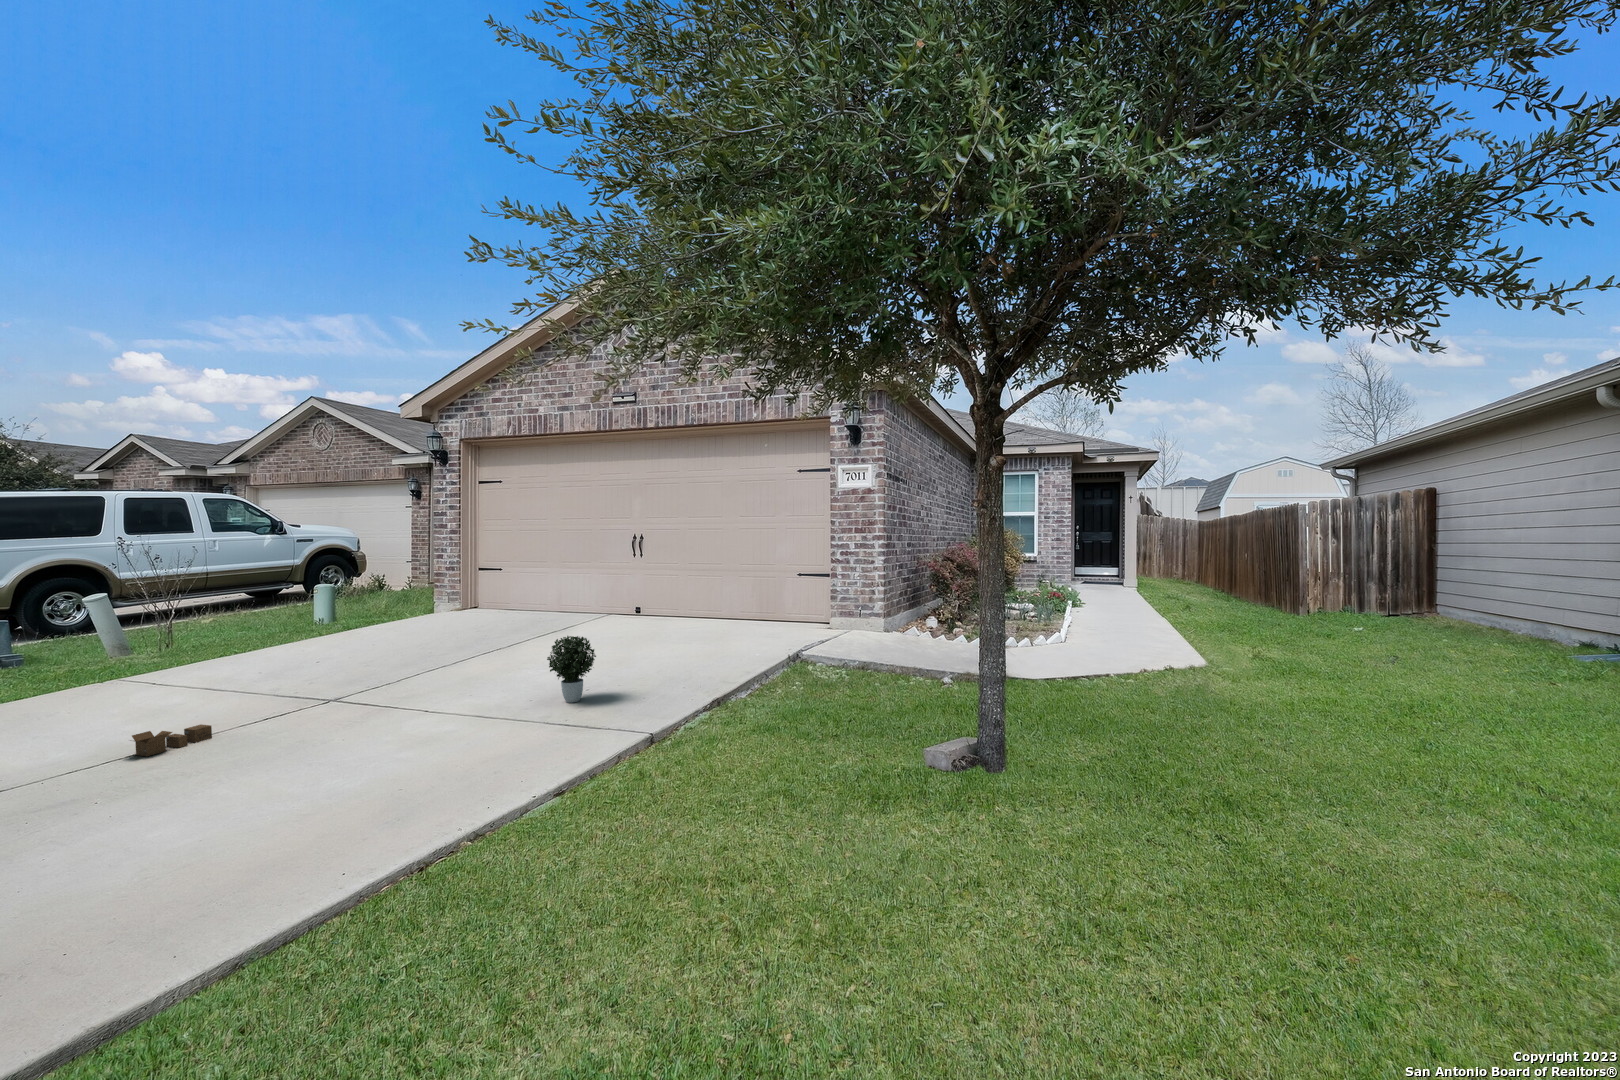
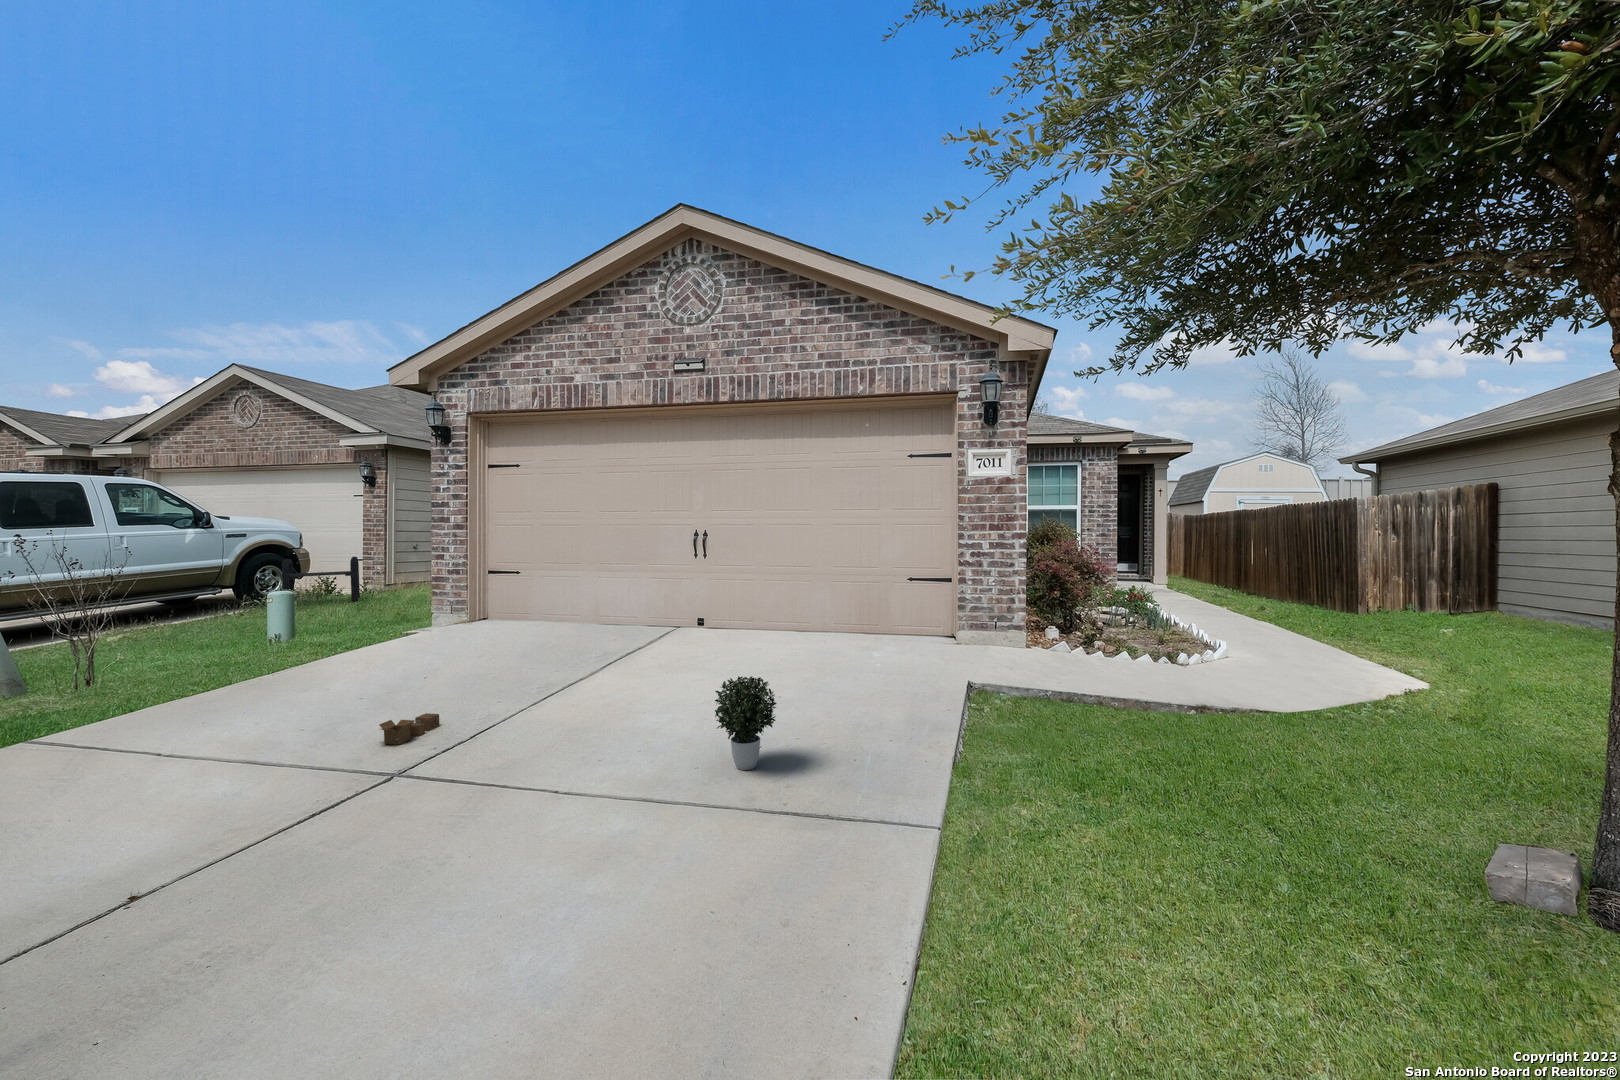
bench: none [340,556,403,596] -> present [282,556,360,602]
cardboard box: present [132,724,212,756] -> present [379,713,440,745]

